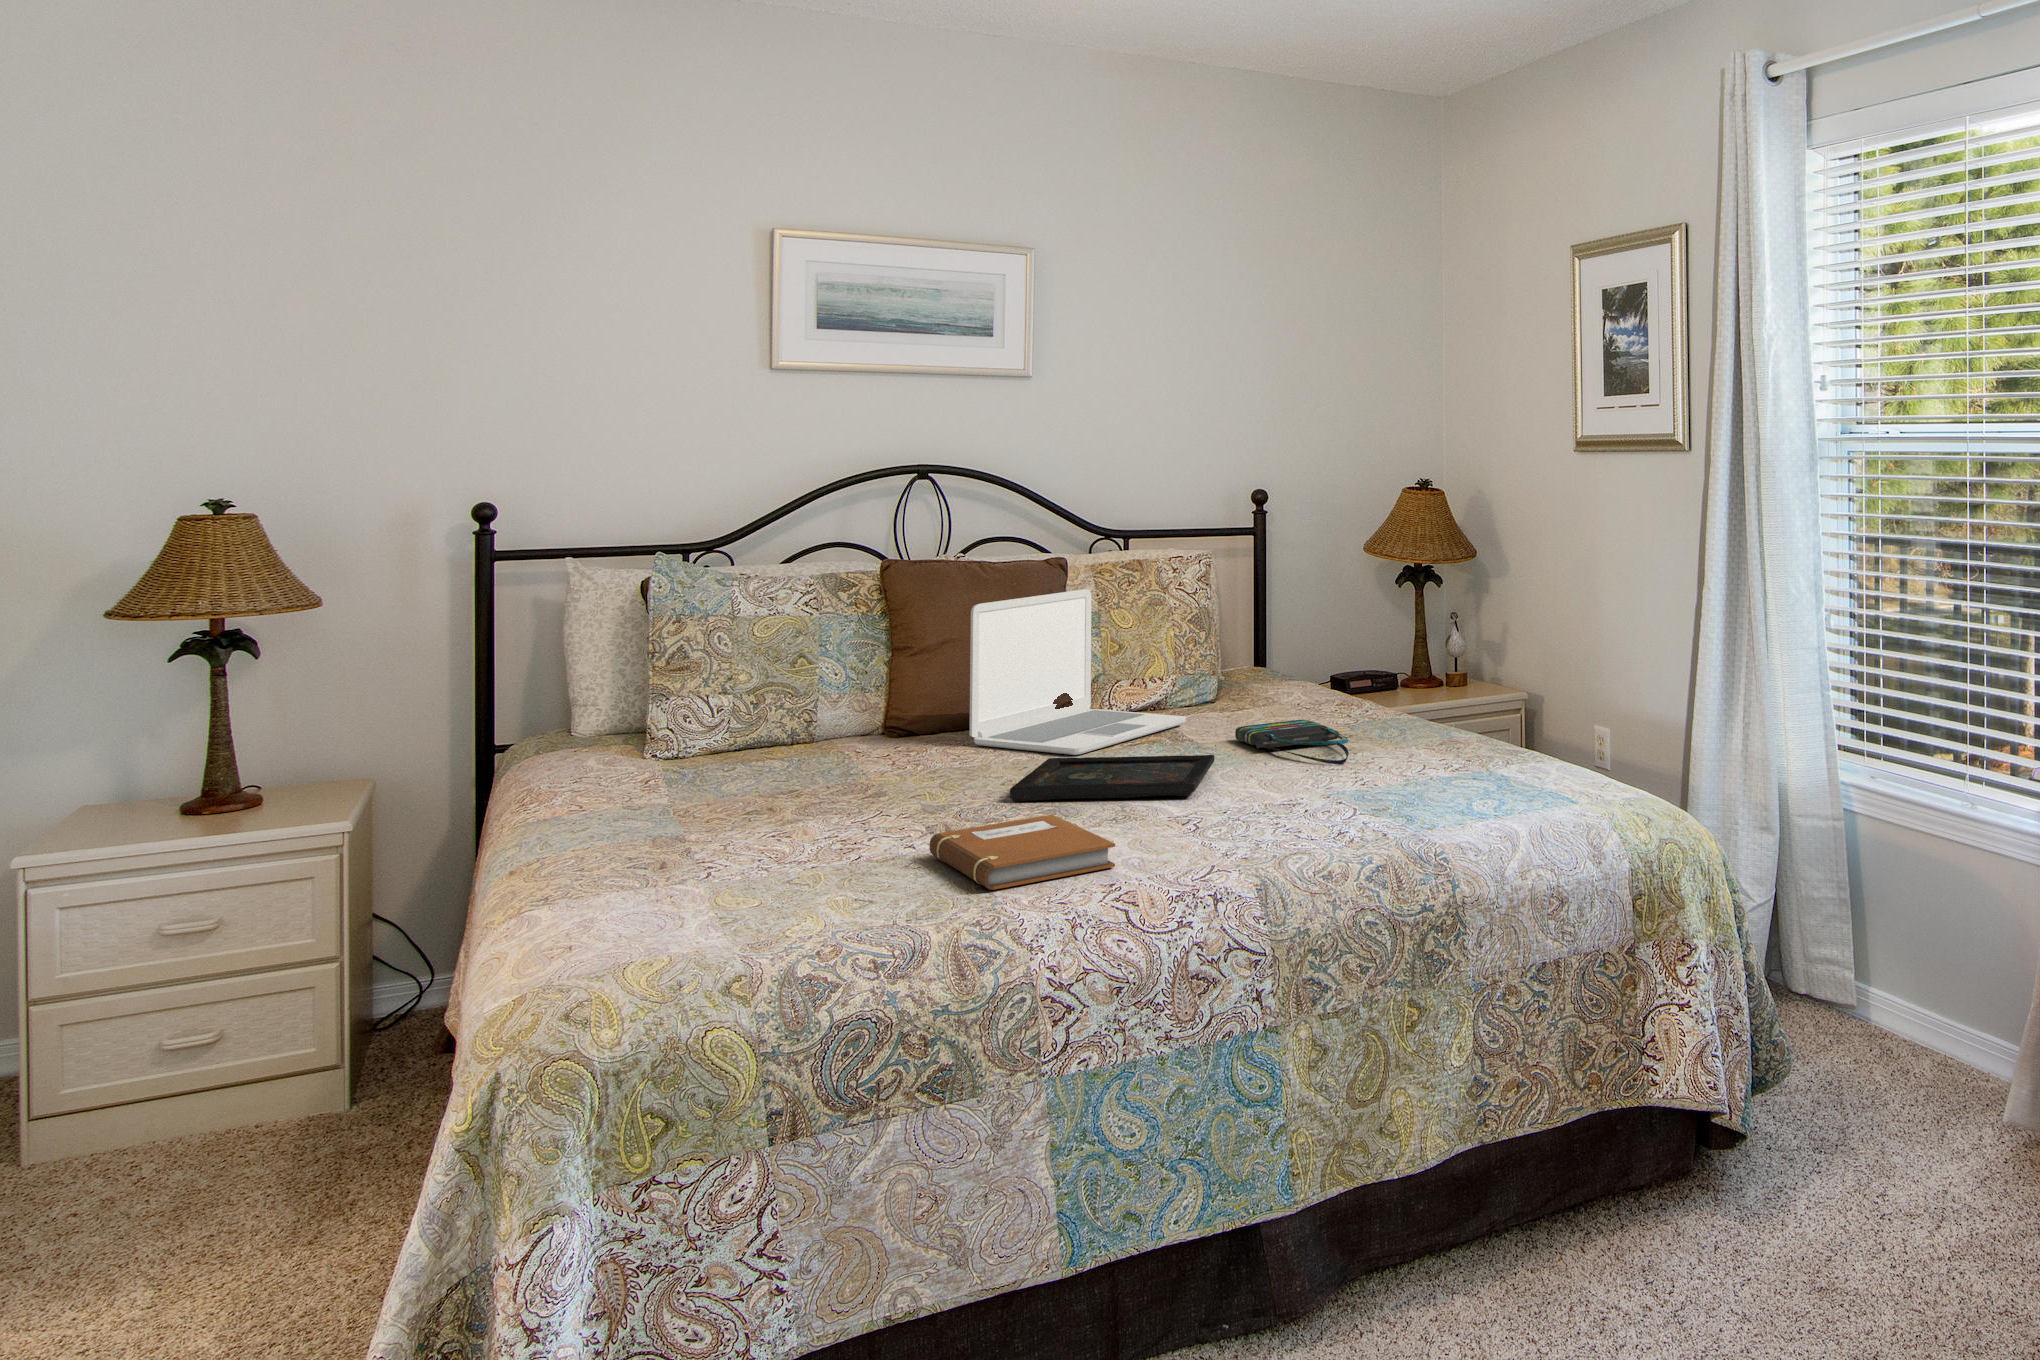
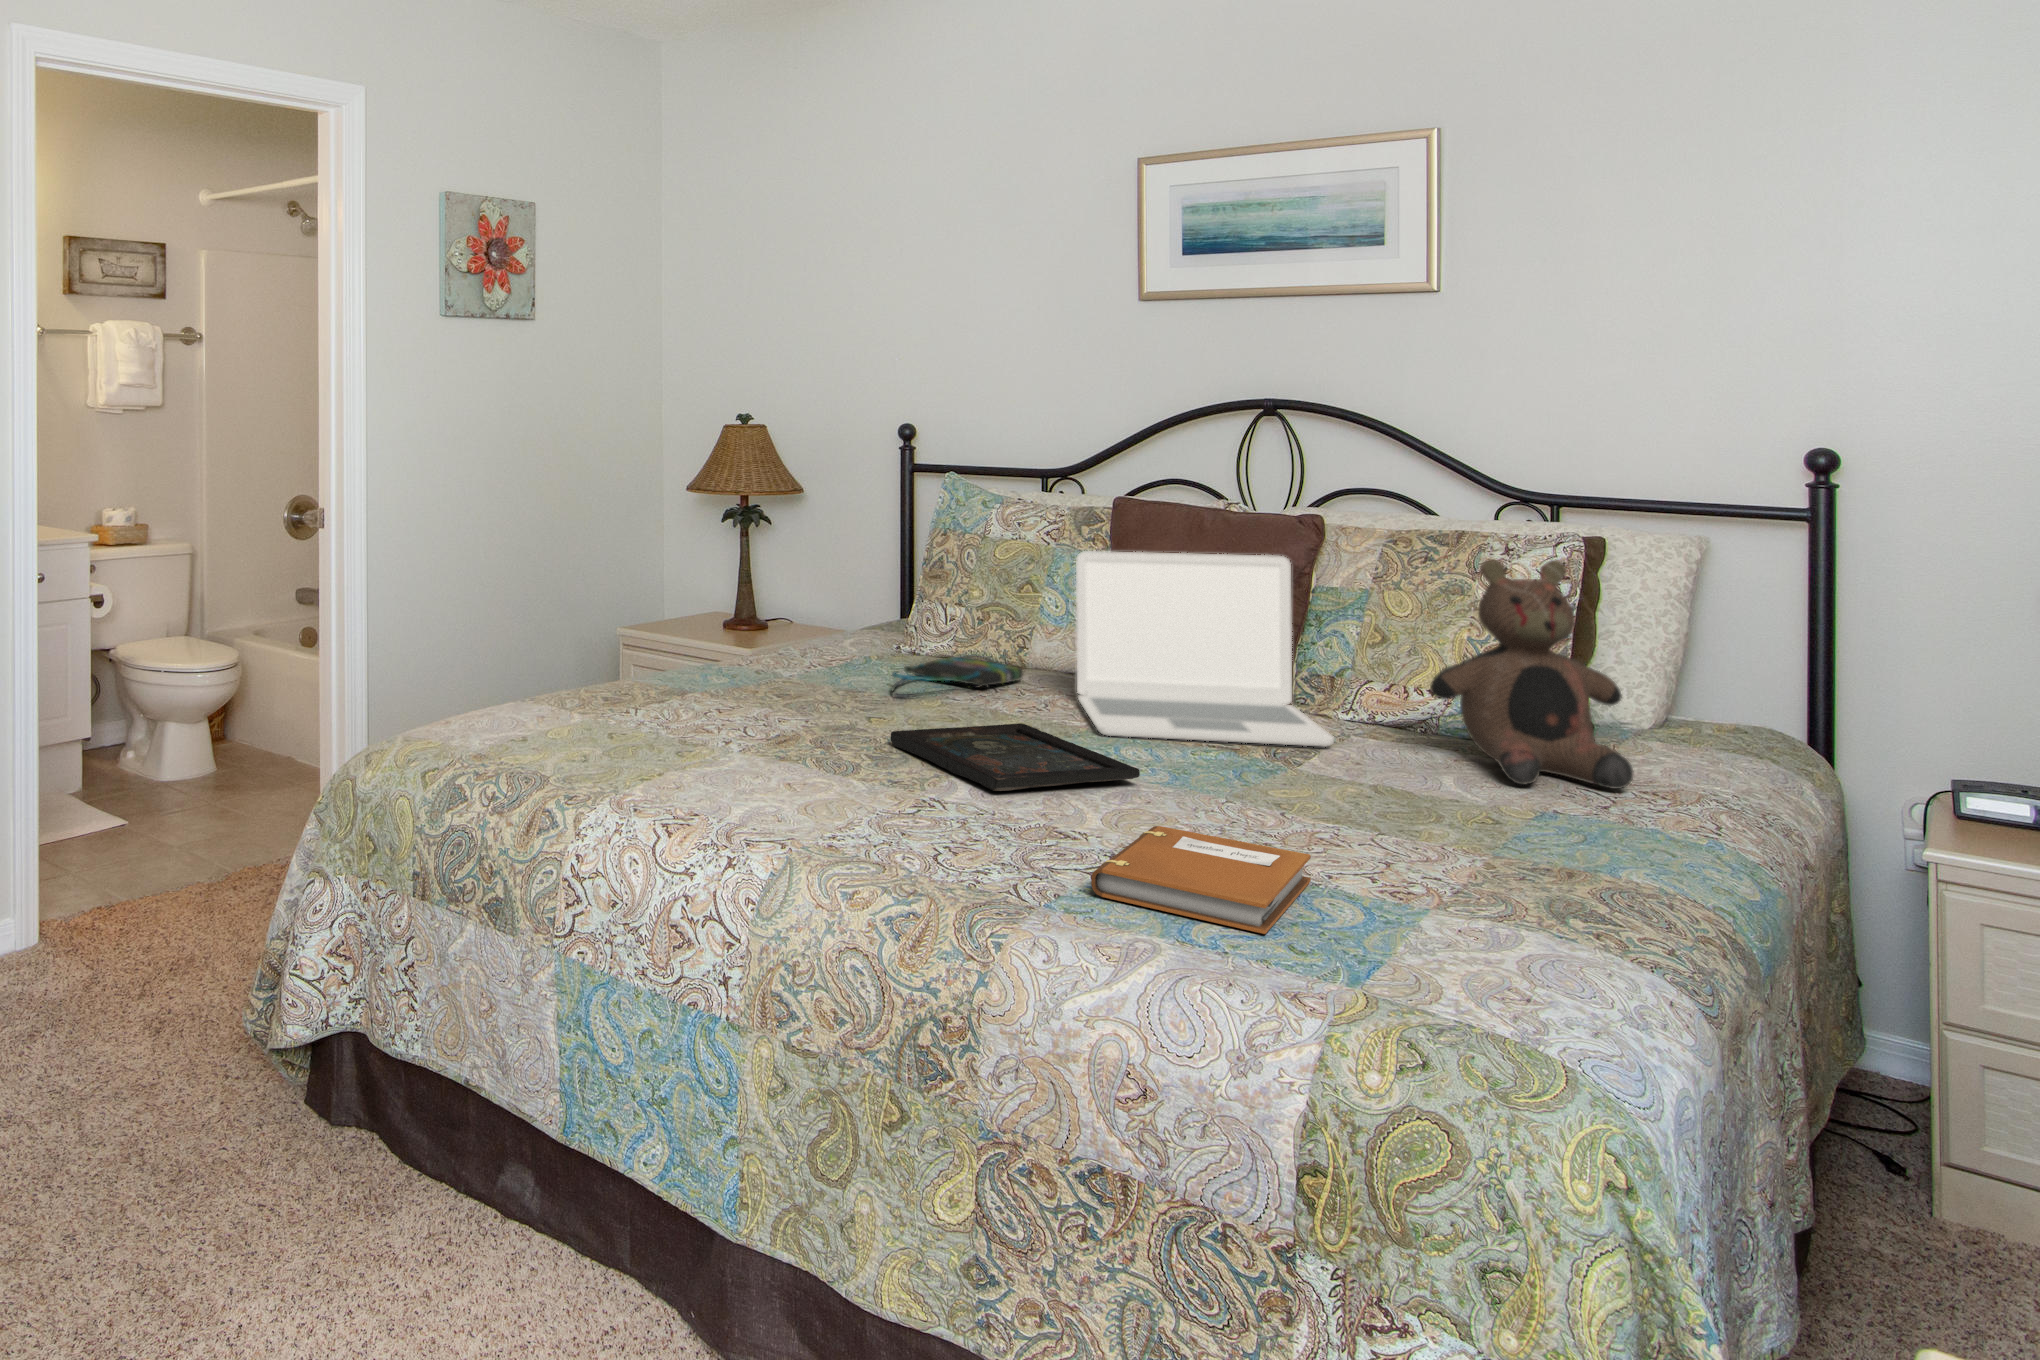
teddy bear: none [1231,566,1339,714] -> present [1430,559,1633,789]
tote bag: present [1235,720,1349,764] -> present [891,657,1023,698]
notebook: present [929,815,1115,890] -> present [1091,826,1311,934]

